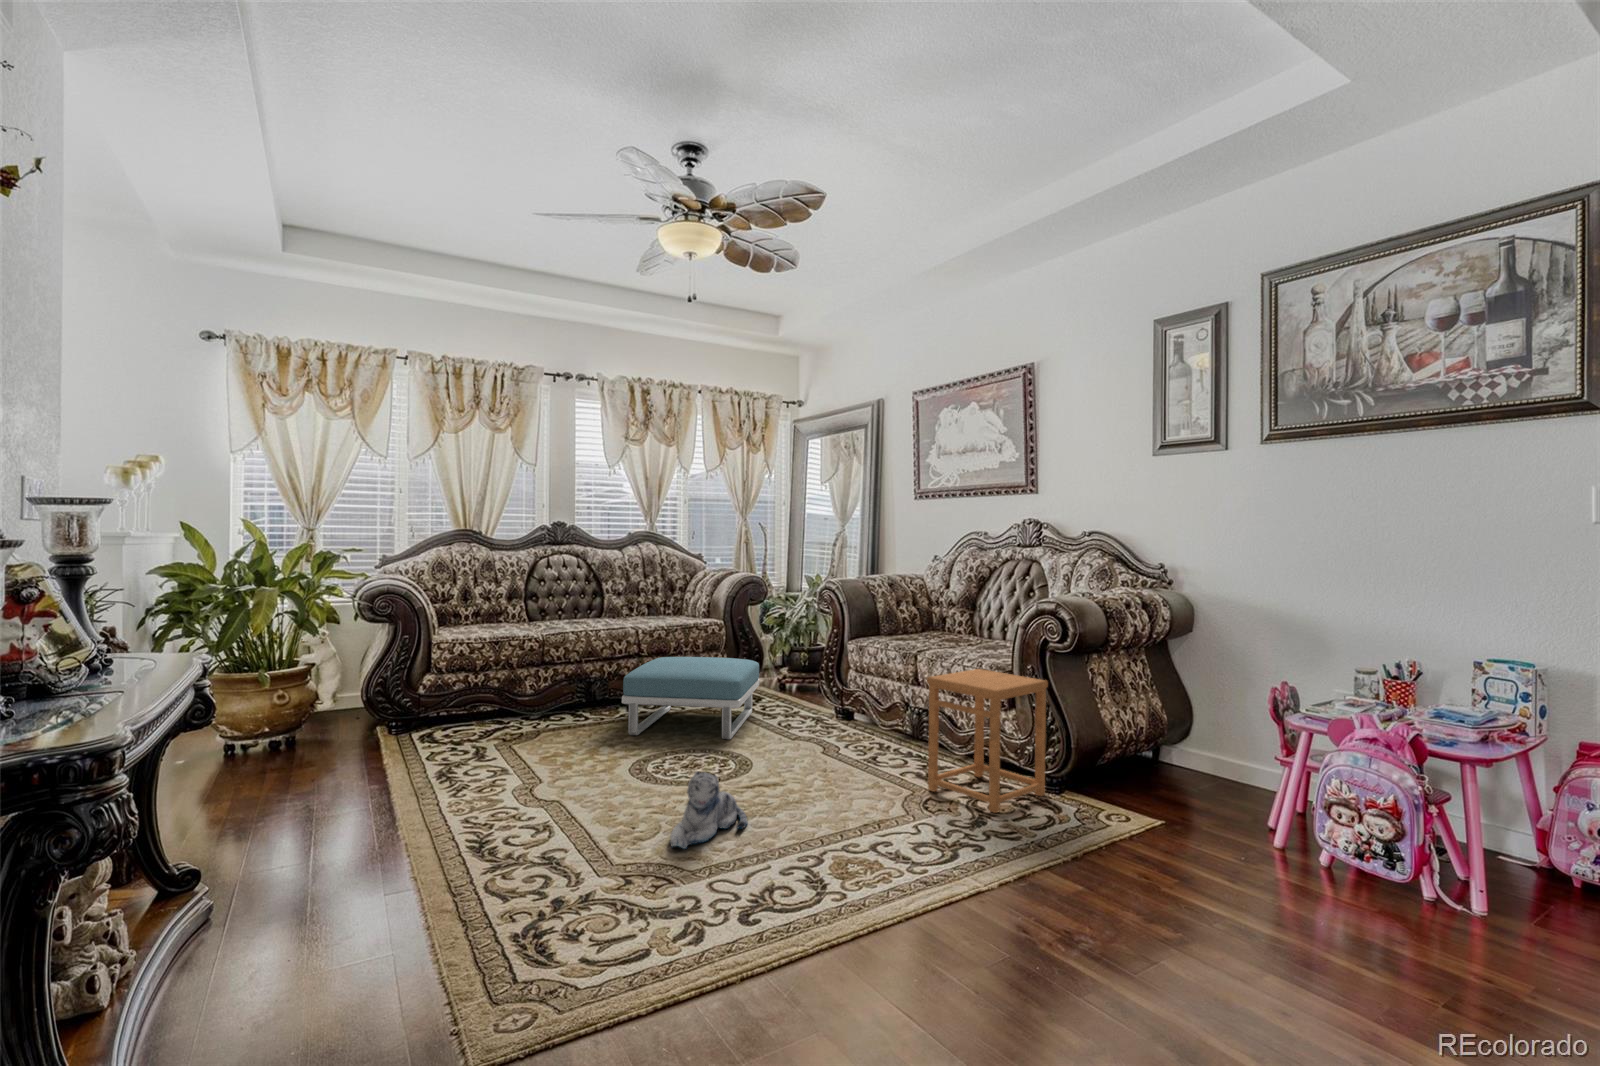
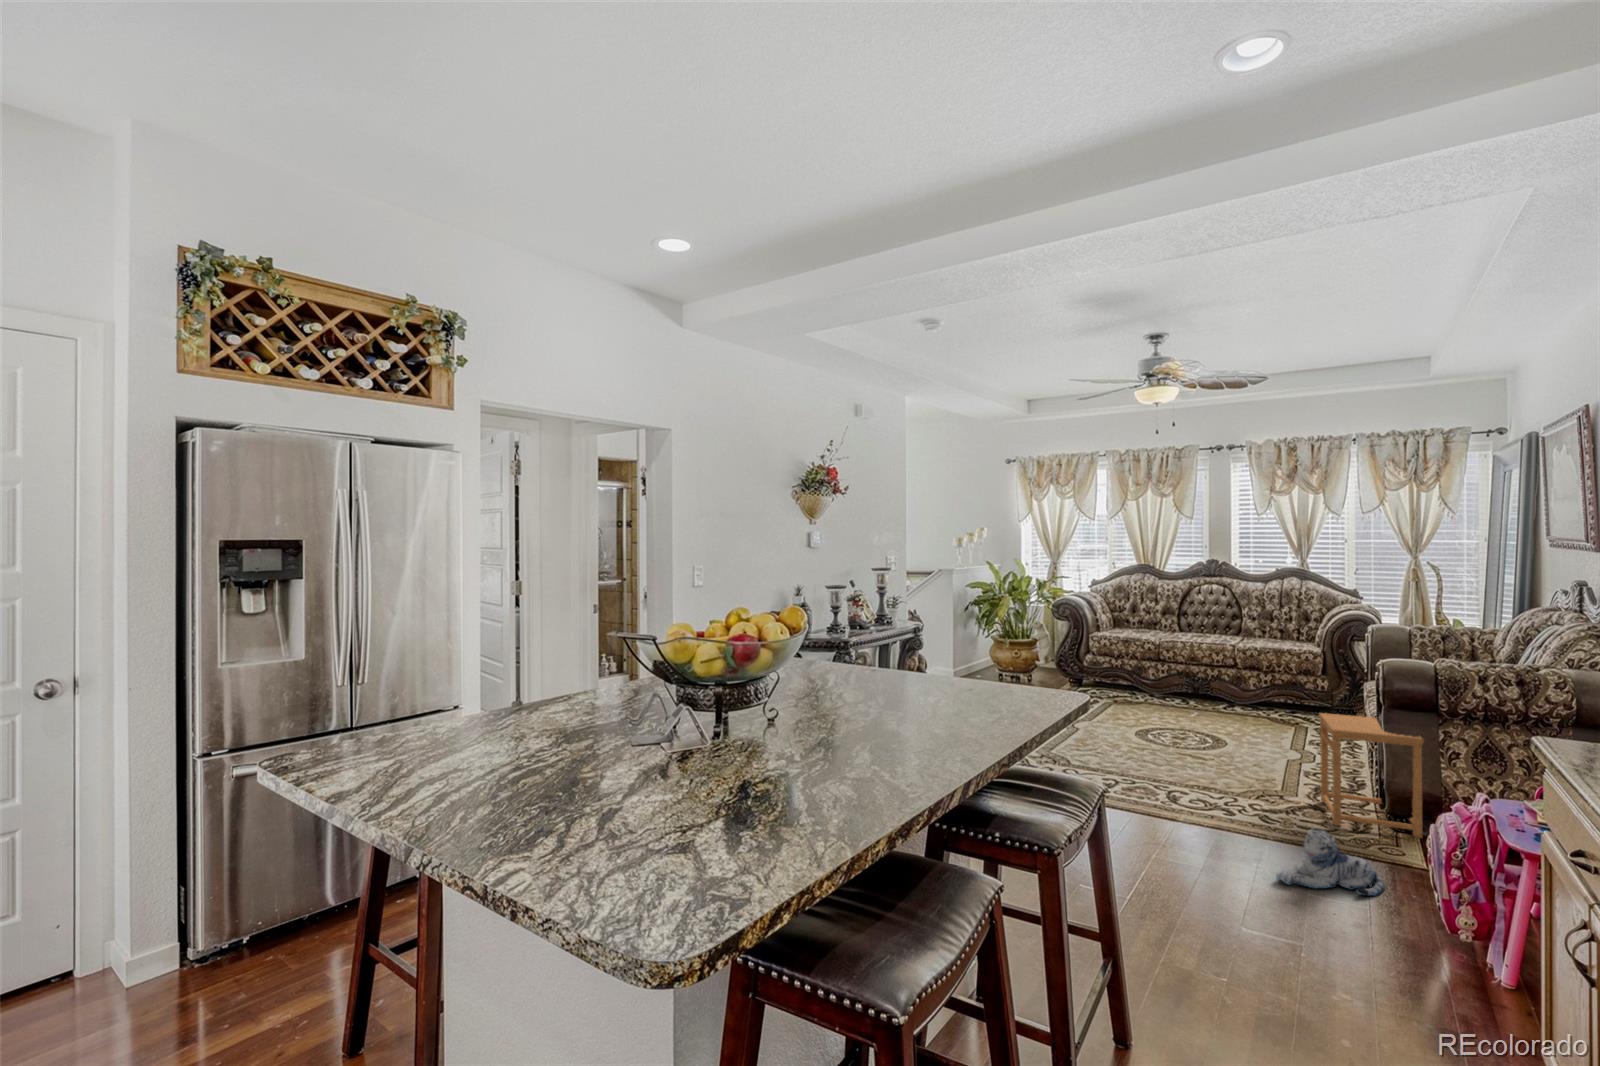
footstool: present [622,657,760,739] -> none [1184,671,1324,738]
plush toy: present [670,771,748,849] -> present [1276,828,1385,896]

